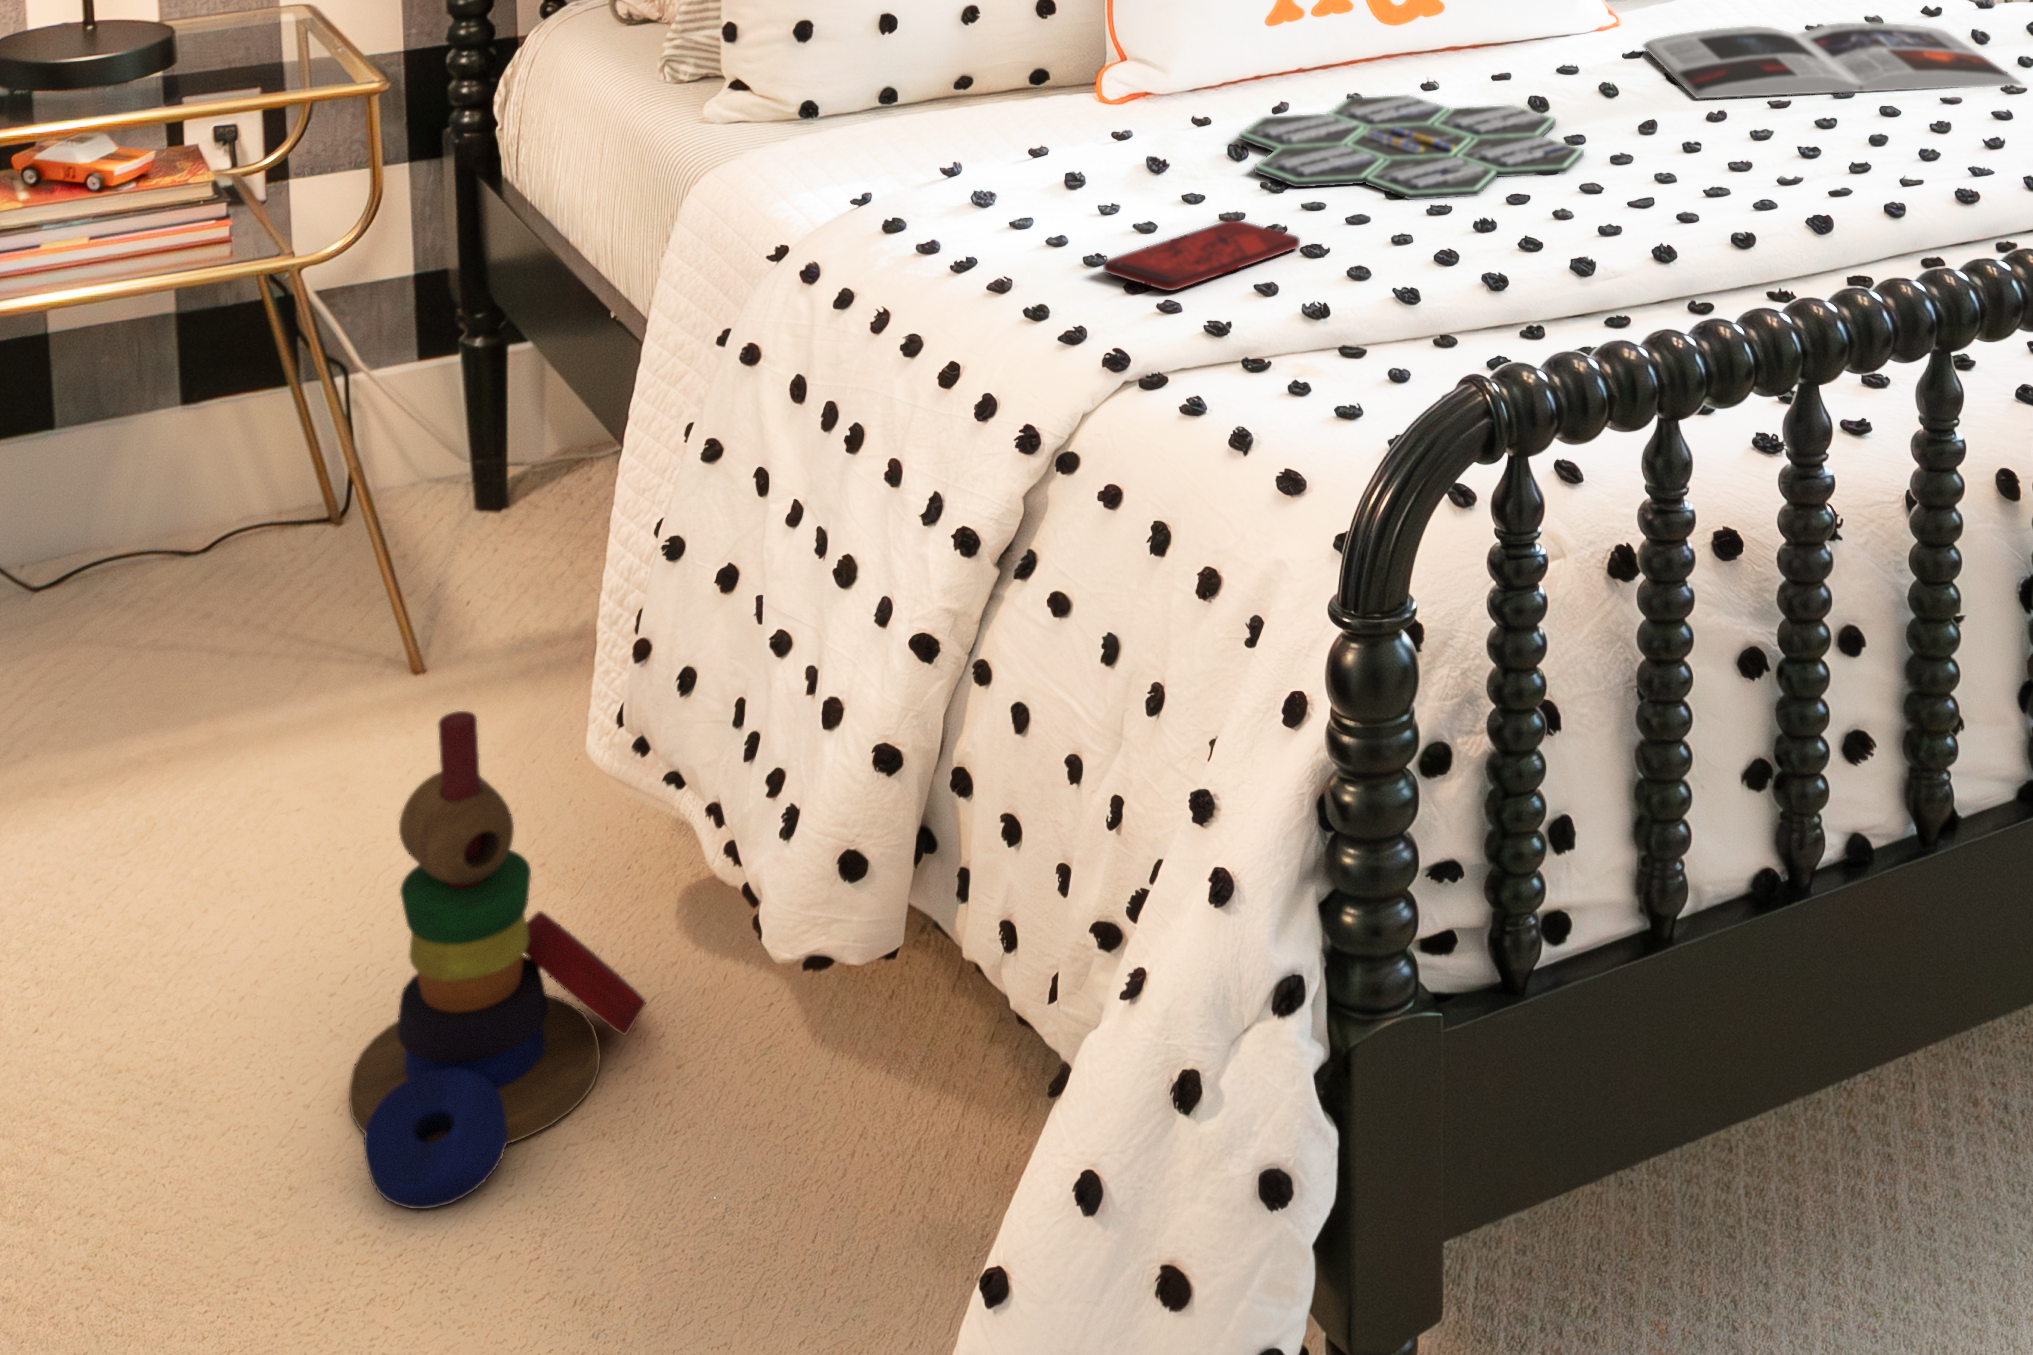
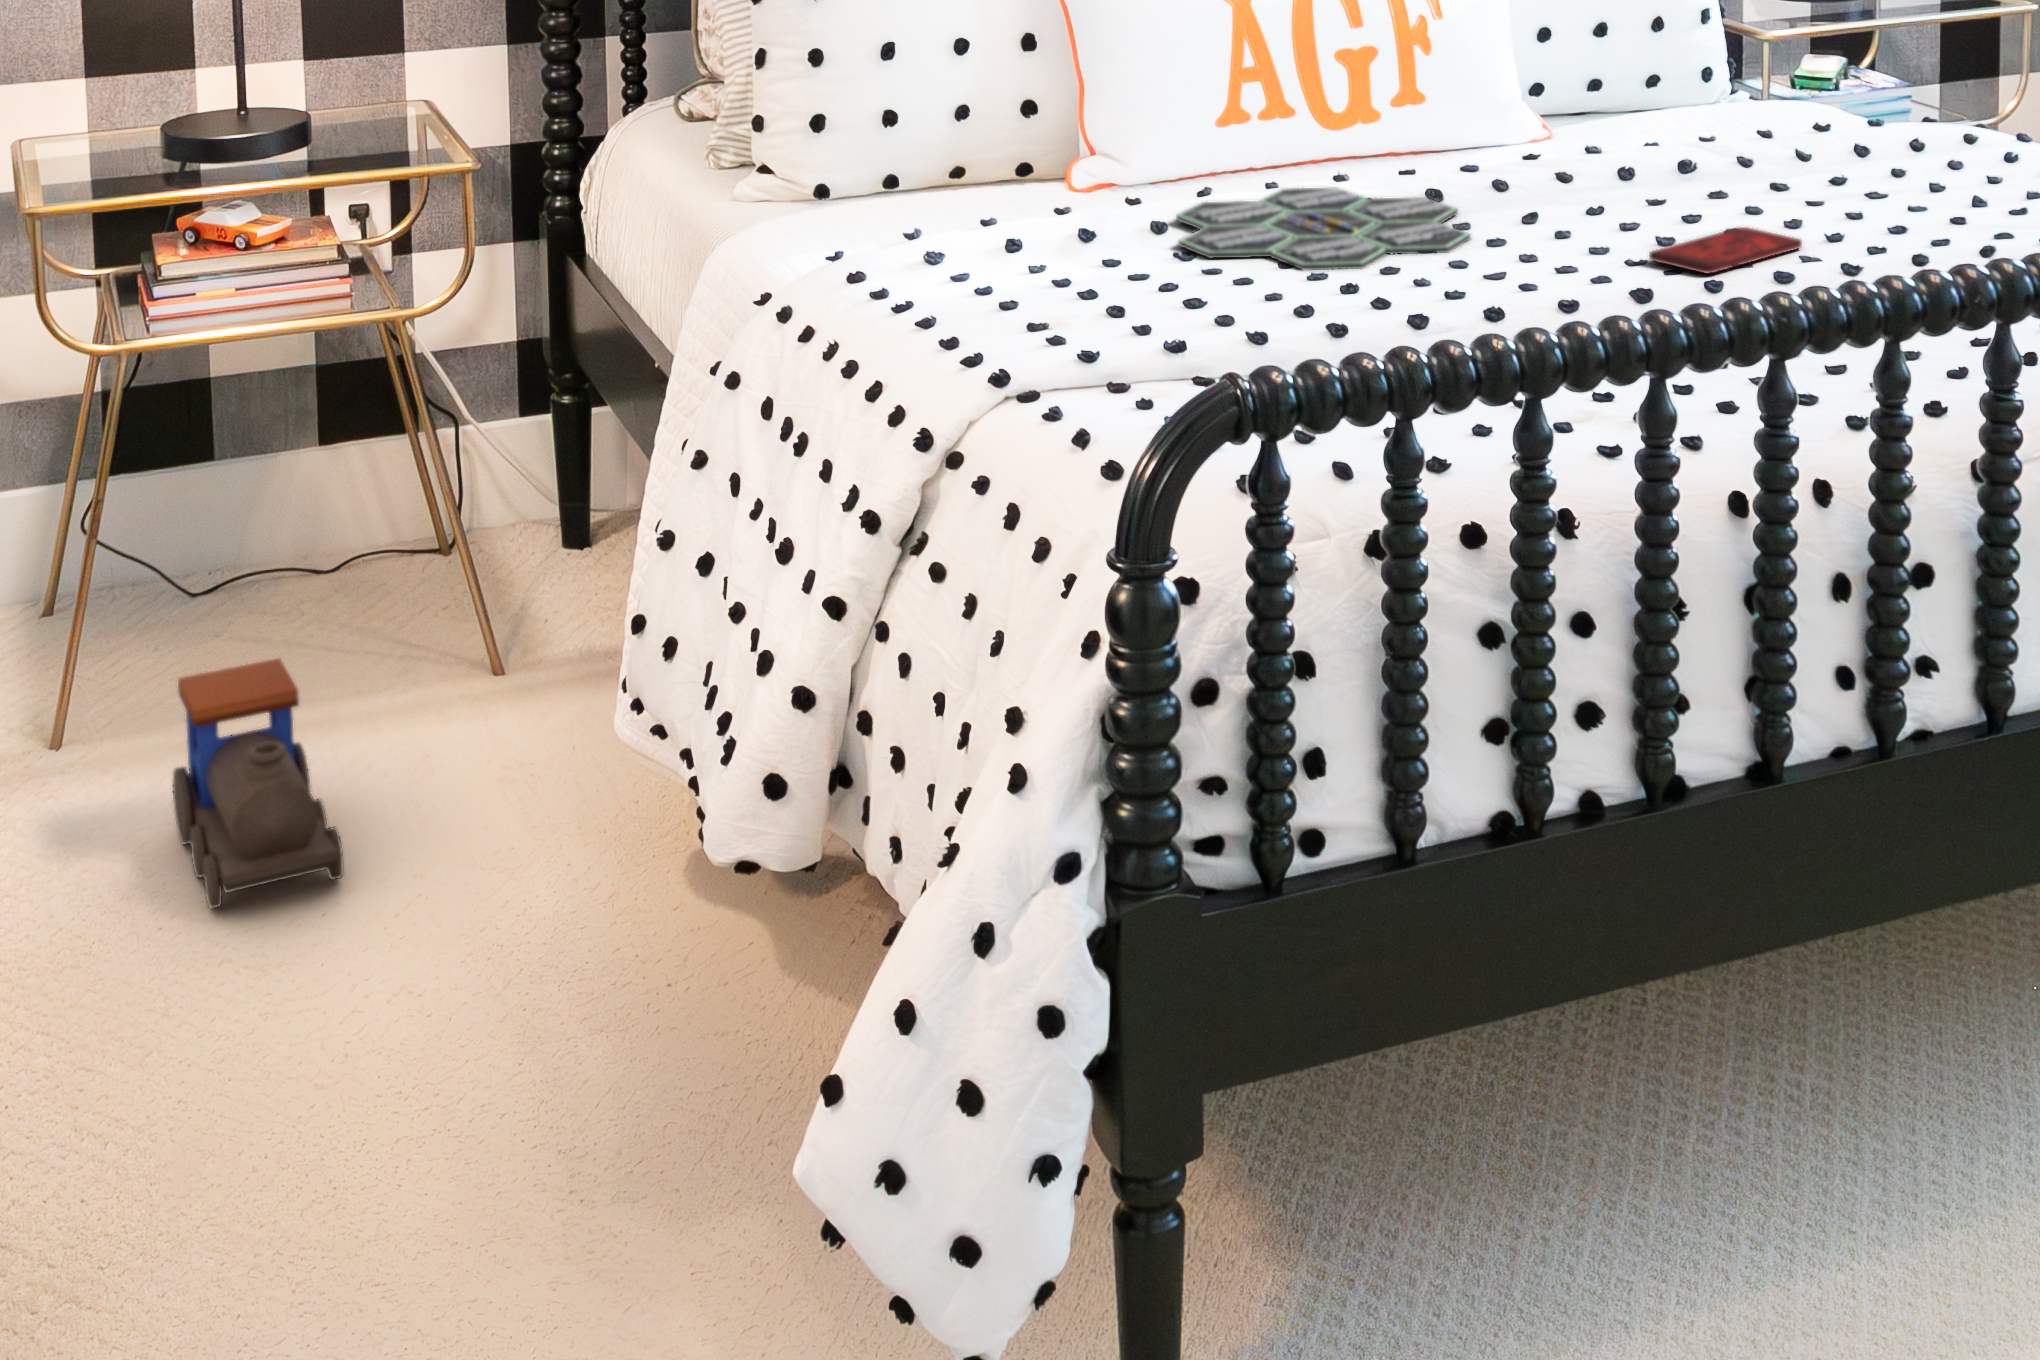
magazine: present [1643,23,2022,99] -> none [1566,134,1896,196]
smartphone: present [1103,220,1300,291] -> present [1649,227,1802,274]
toy train: none [55,670,273,979] -> present [173,659,344,909]
stacking toy: present [349,711,646,1209] -> none [388,678,640,1090]

